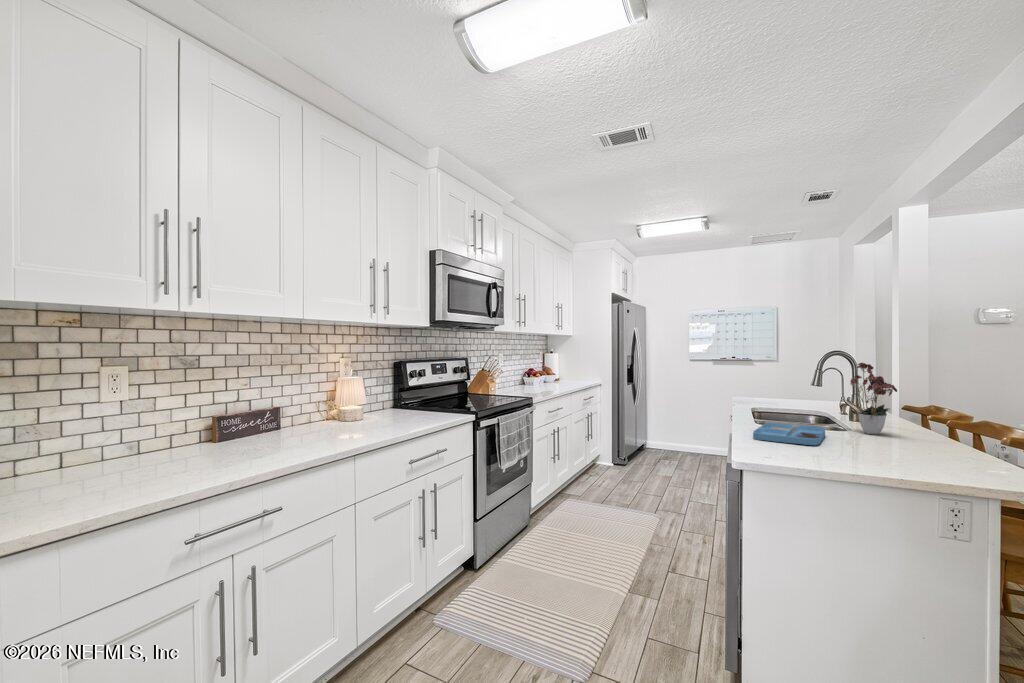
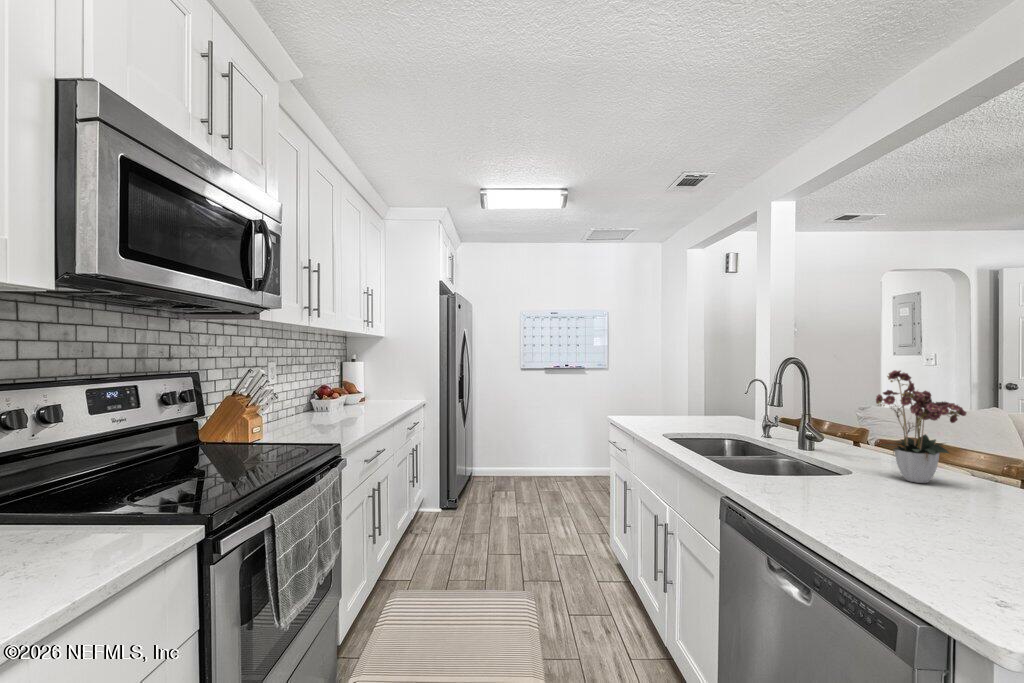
tray: present [753,423,825,445] -> none [787,478,964,537]

